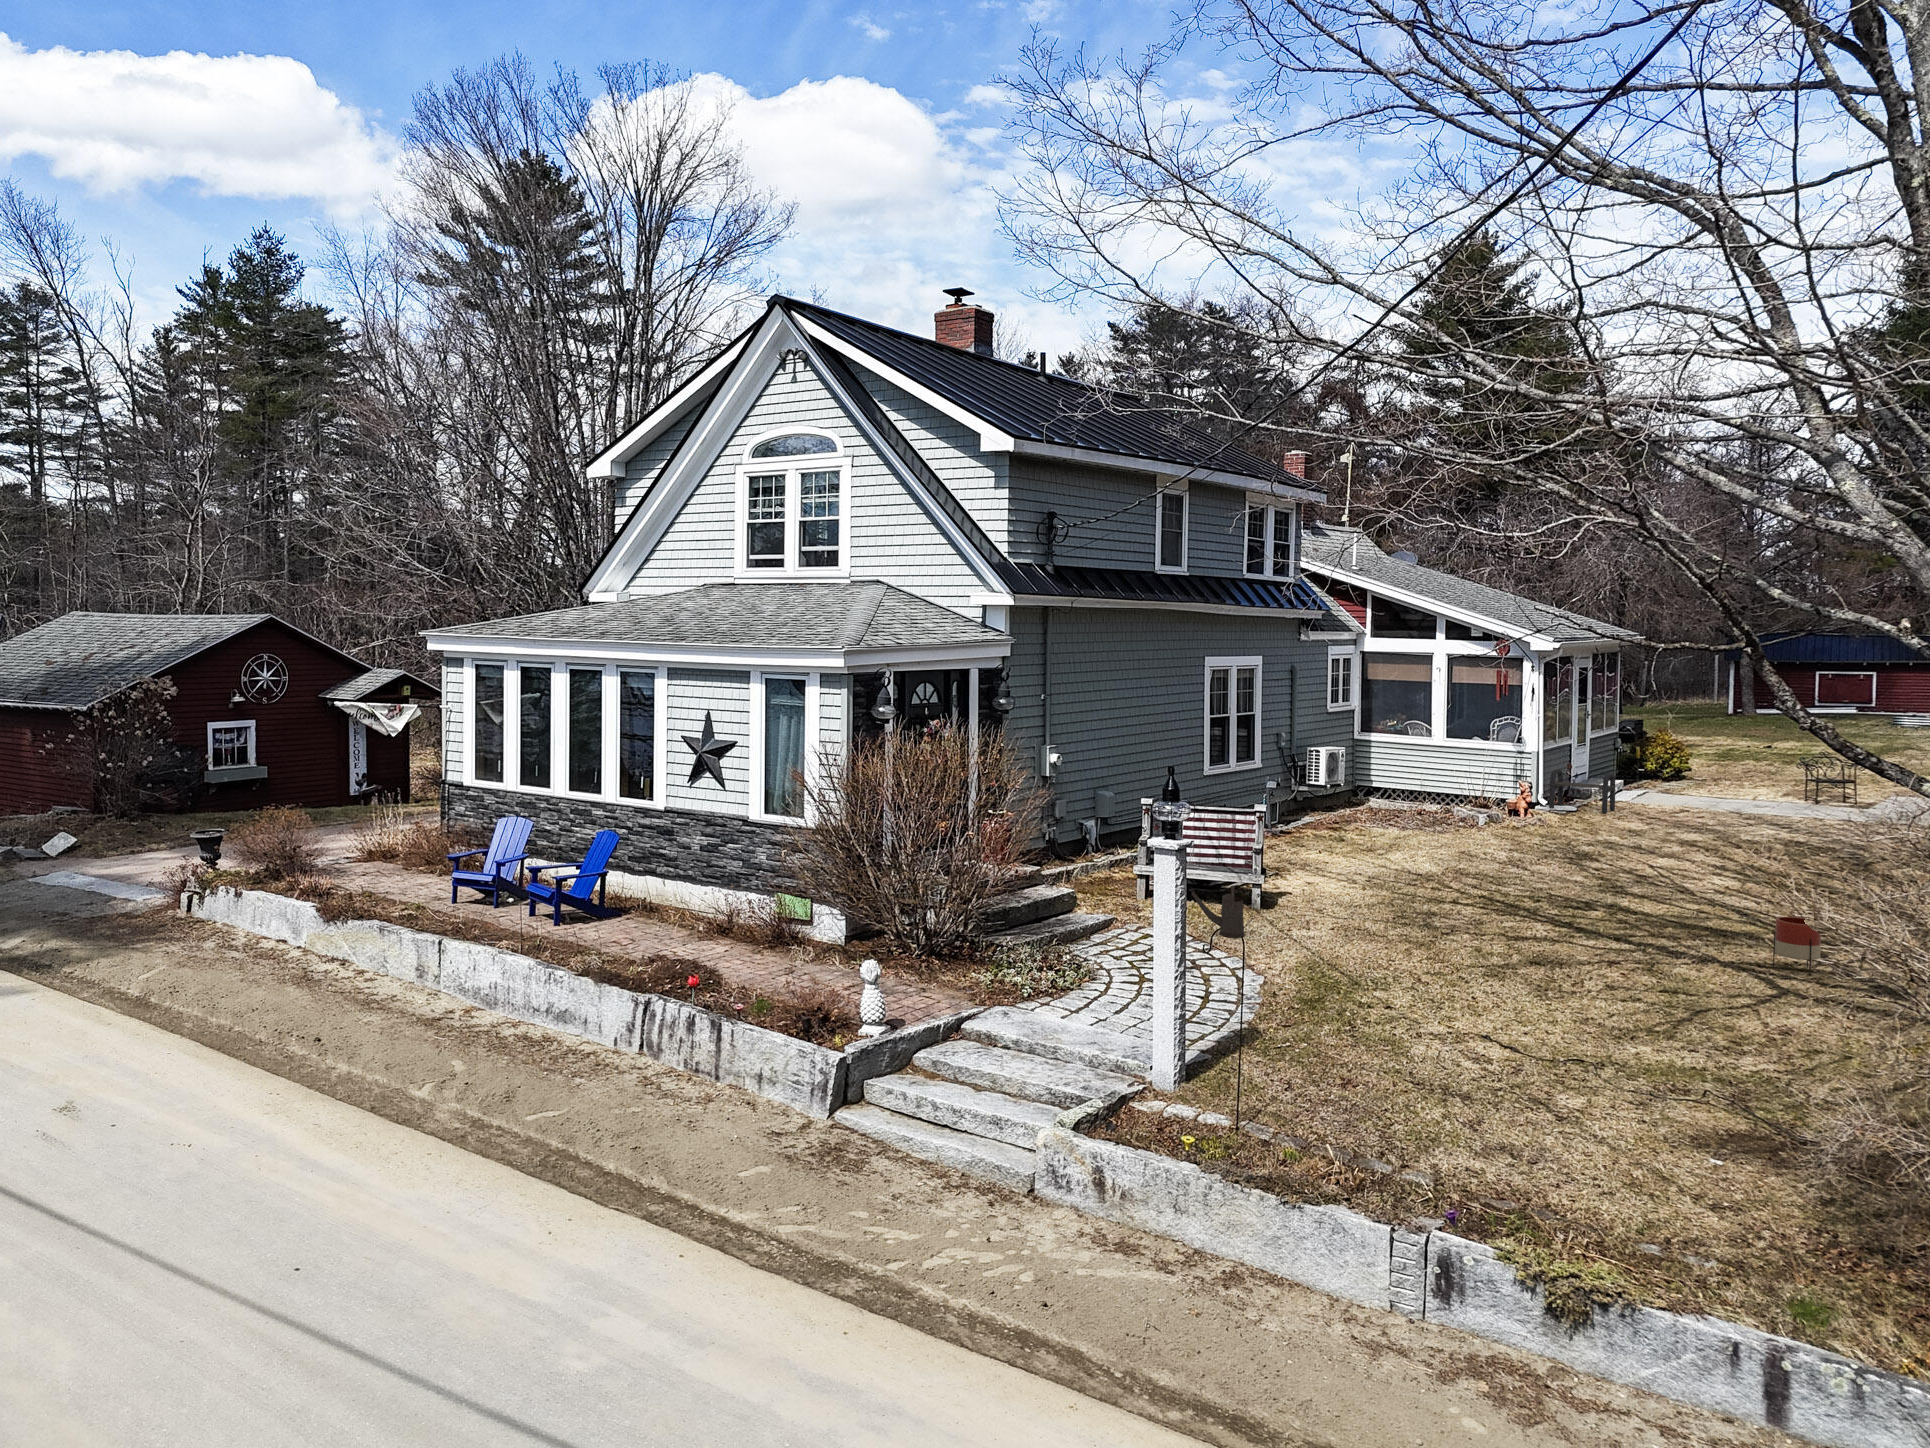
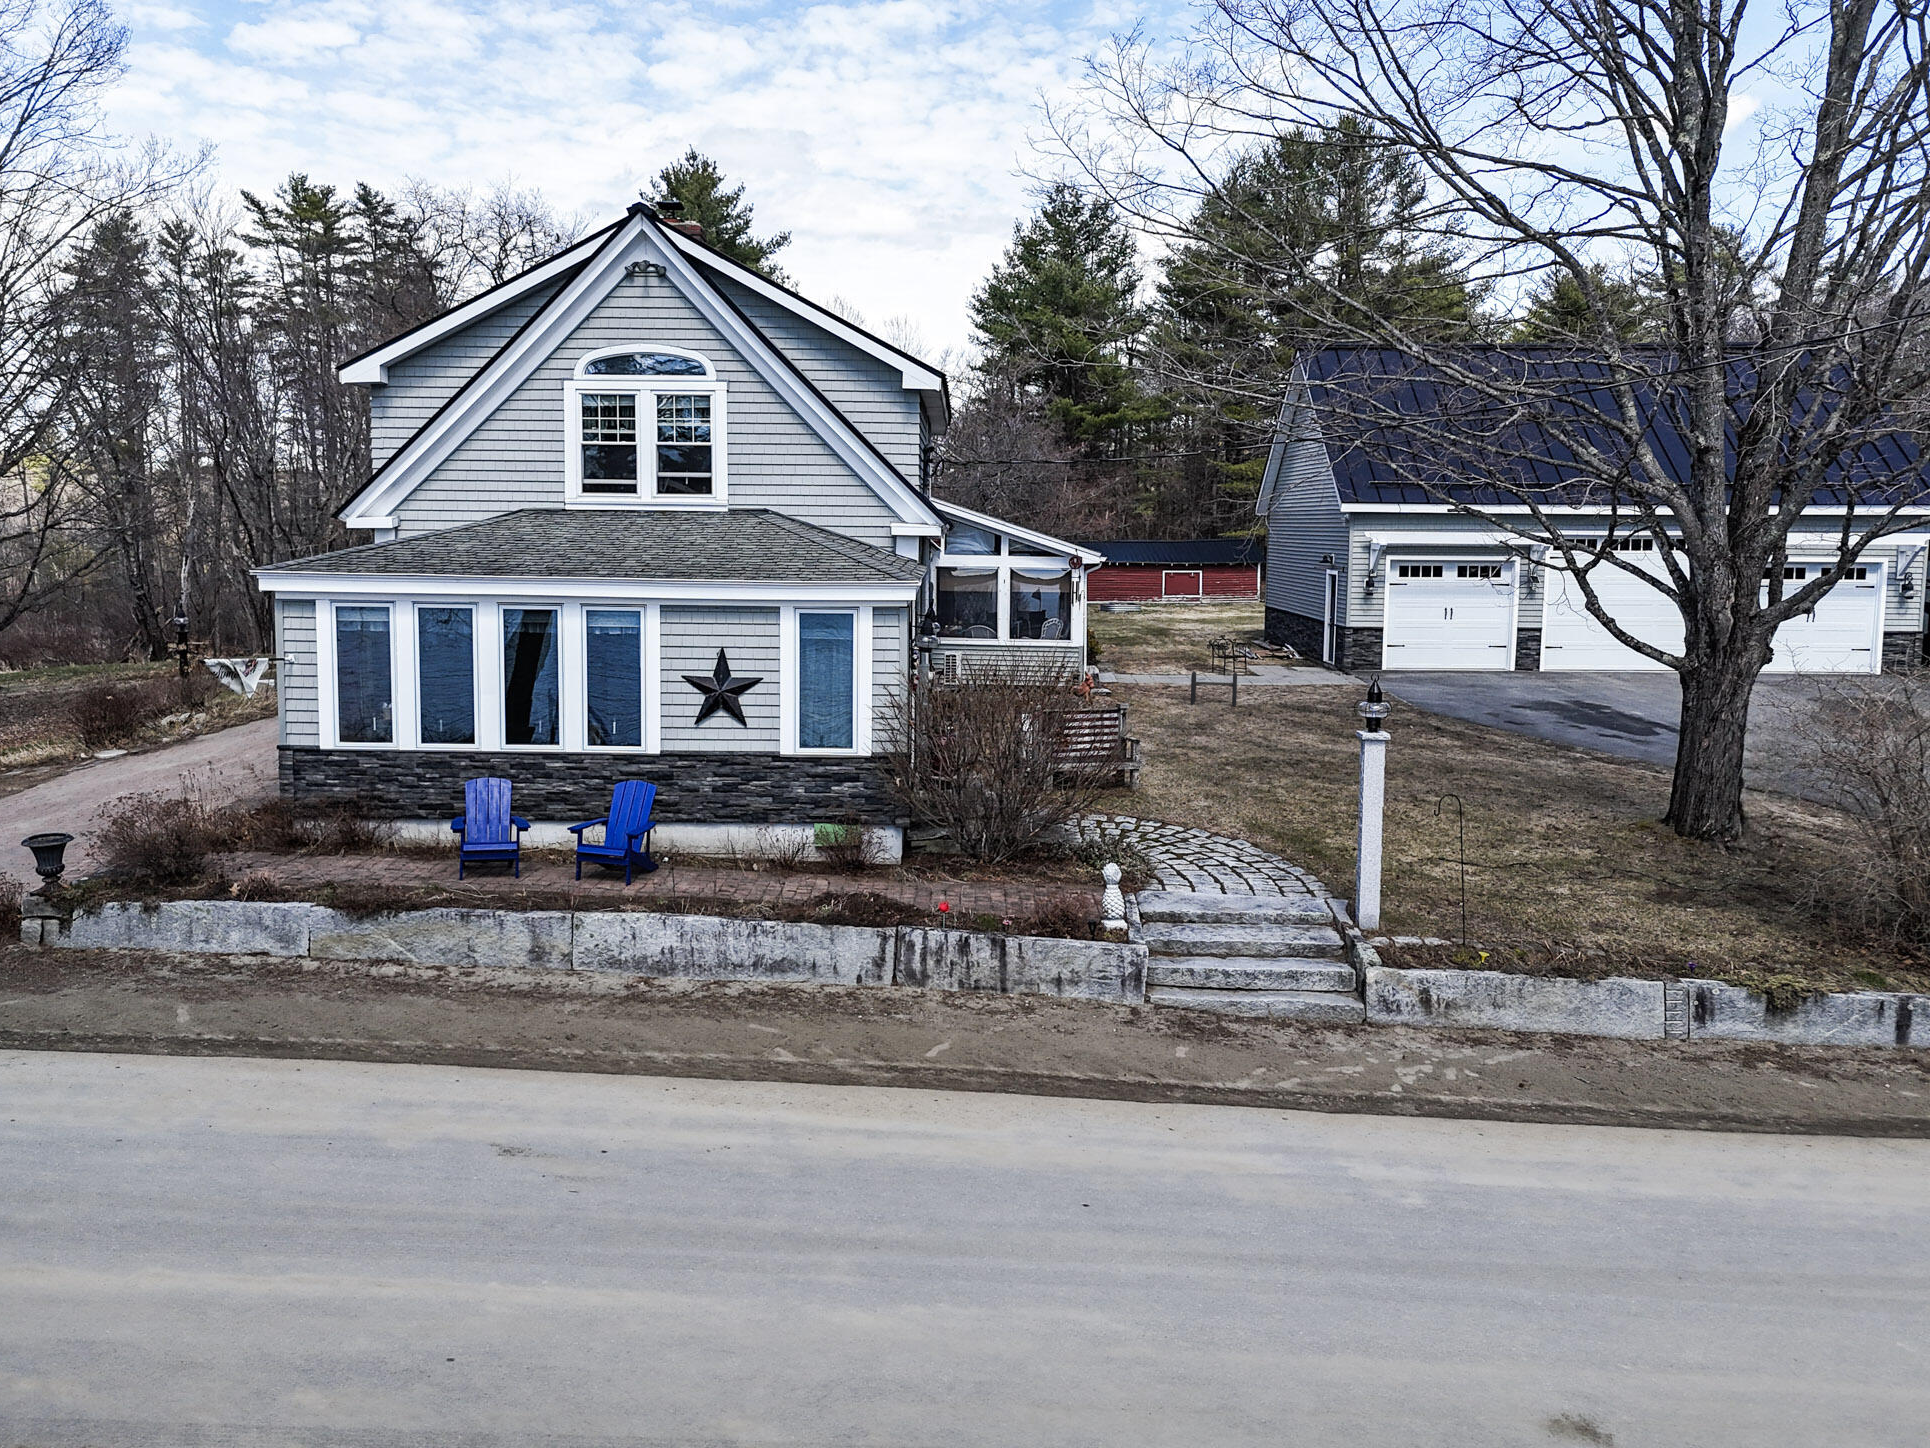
watering can: present [1192,886,1253,937] -> none [1153,782,1201,826]
planter: present [1773,917,1821,976] -> none [1525,770,1557,811]

